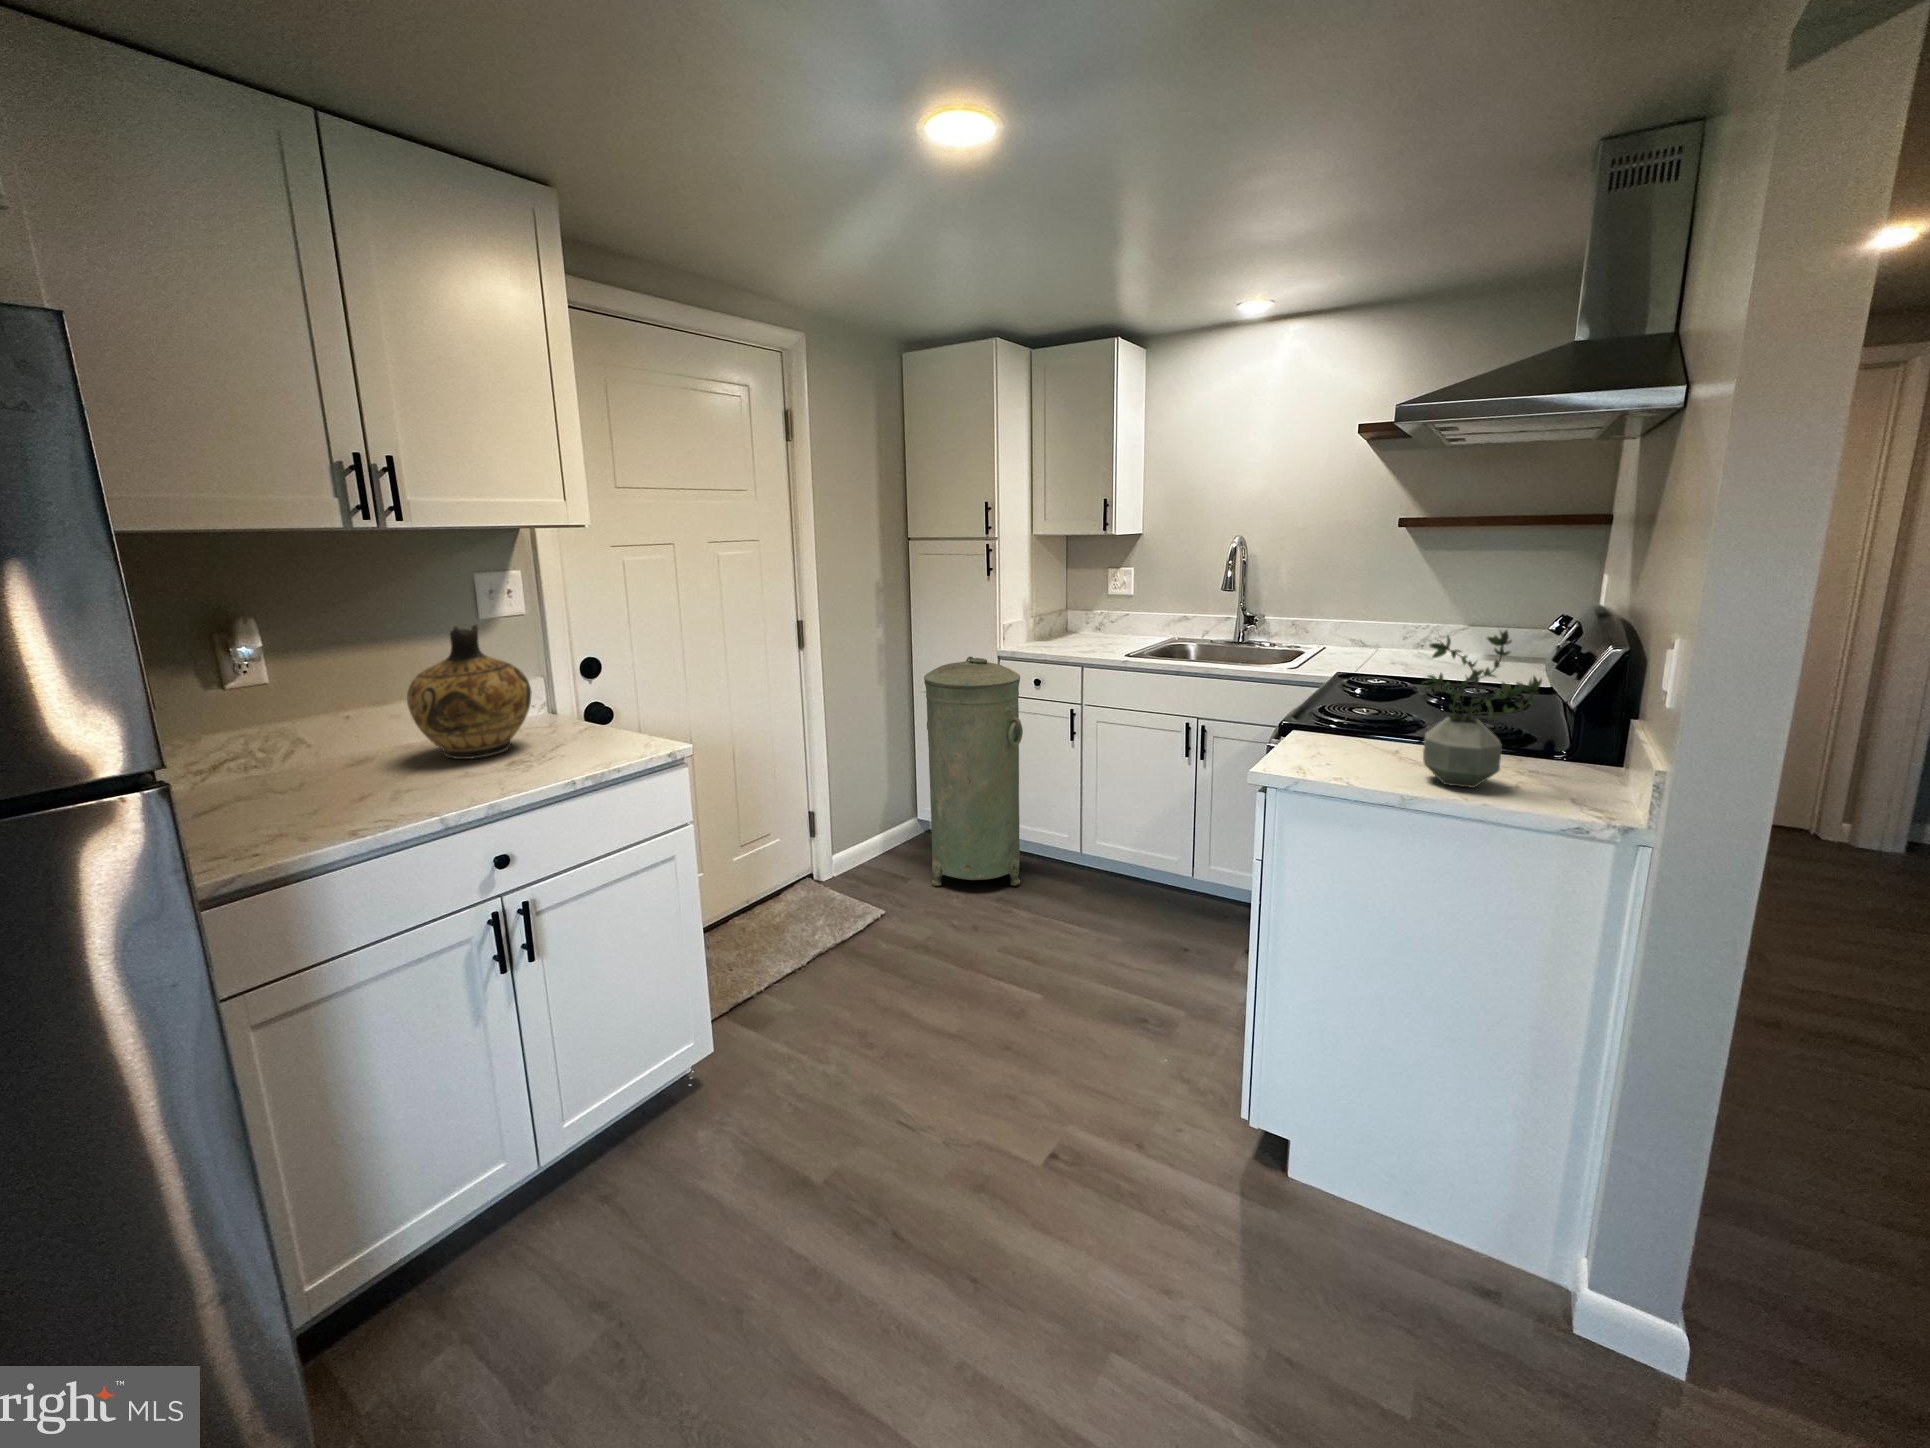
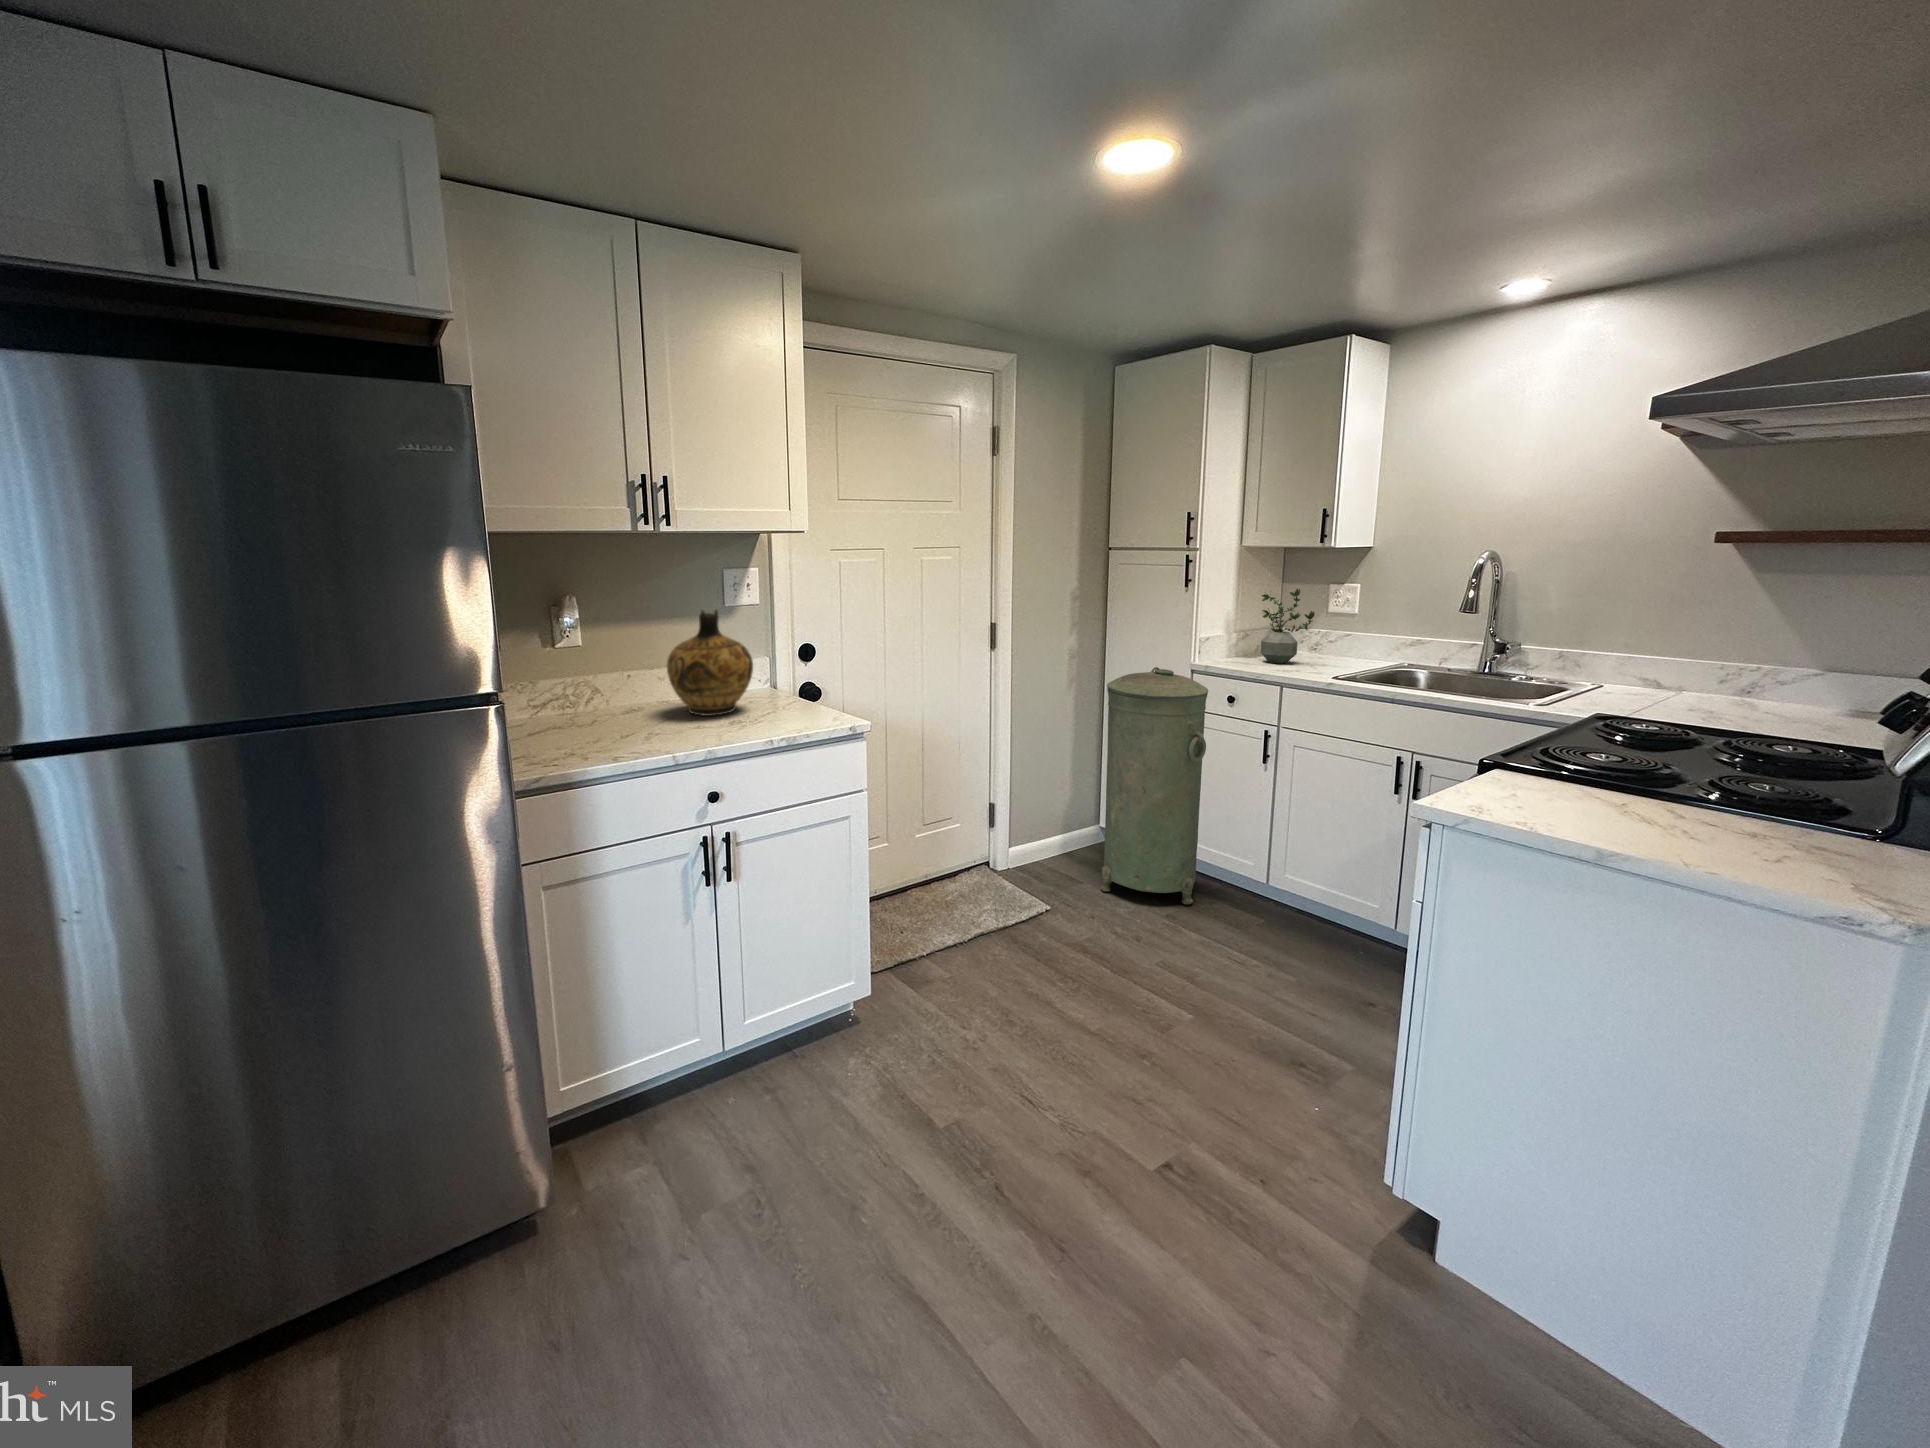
potted plant: present [1423,629,1542,788] -> present [1261,589,1315,664]

